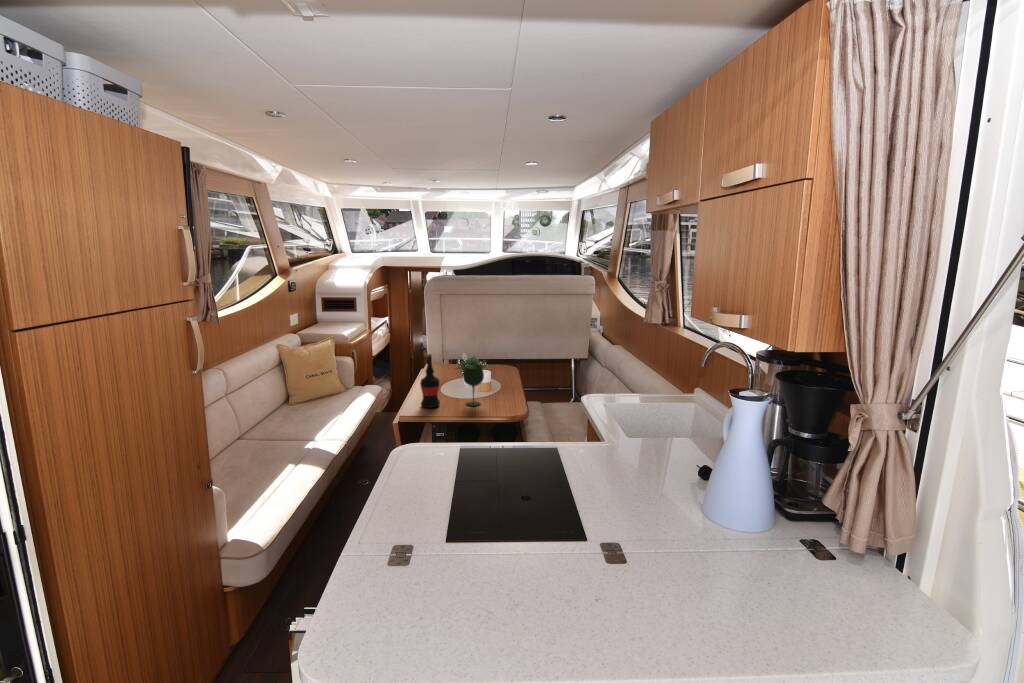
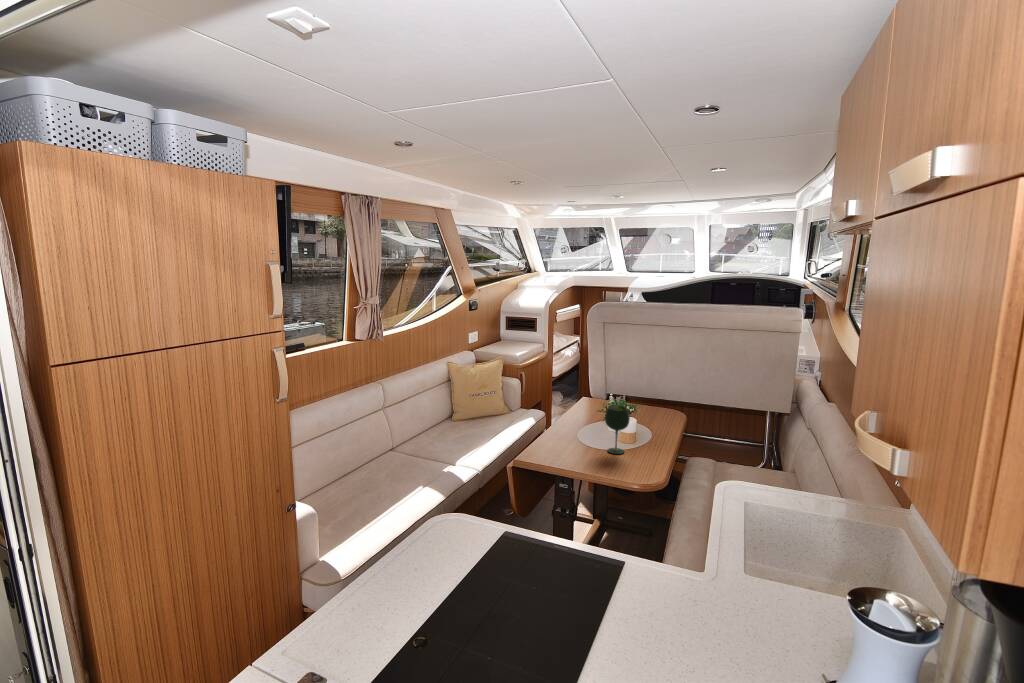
wine bottle: present [420,354,440,407] -> none [556,388,578,449]

